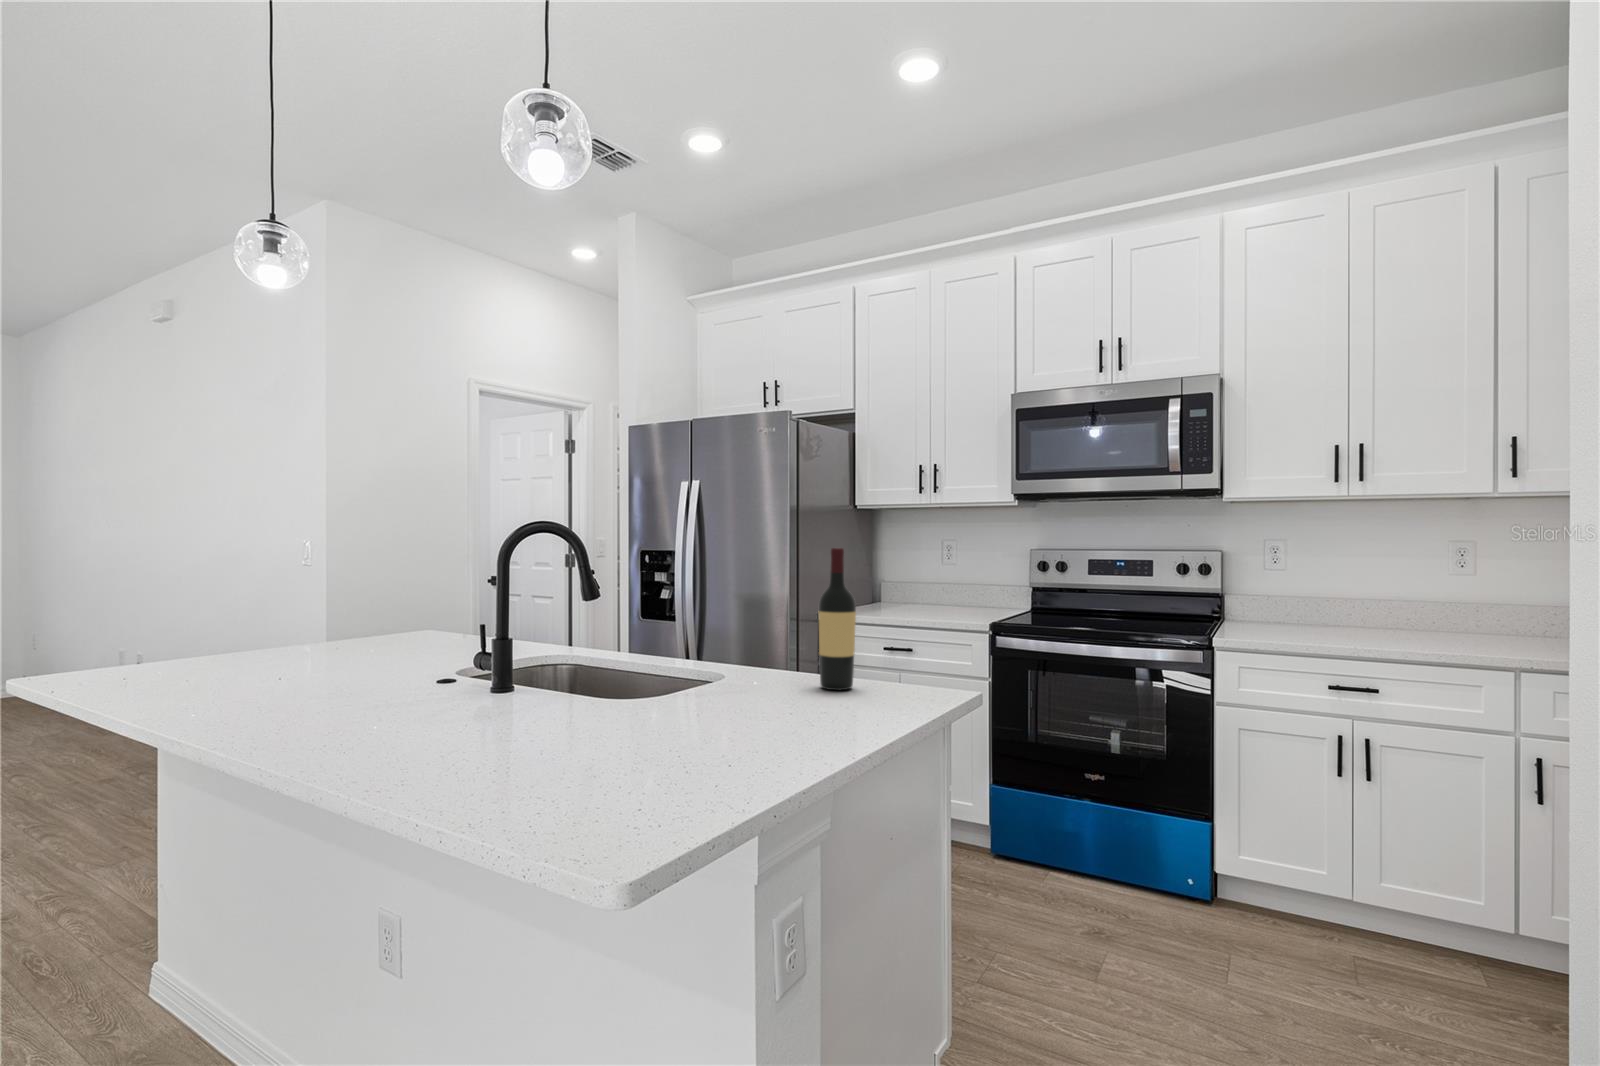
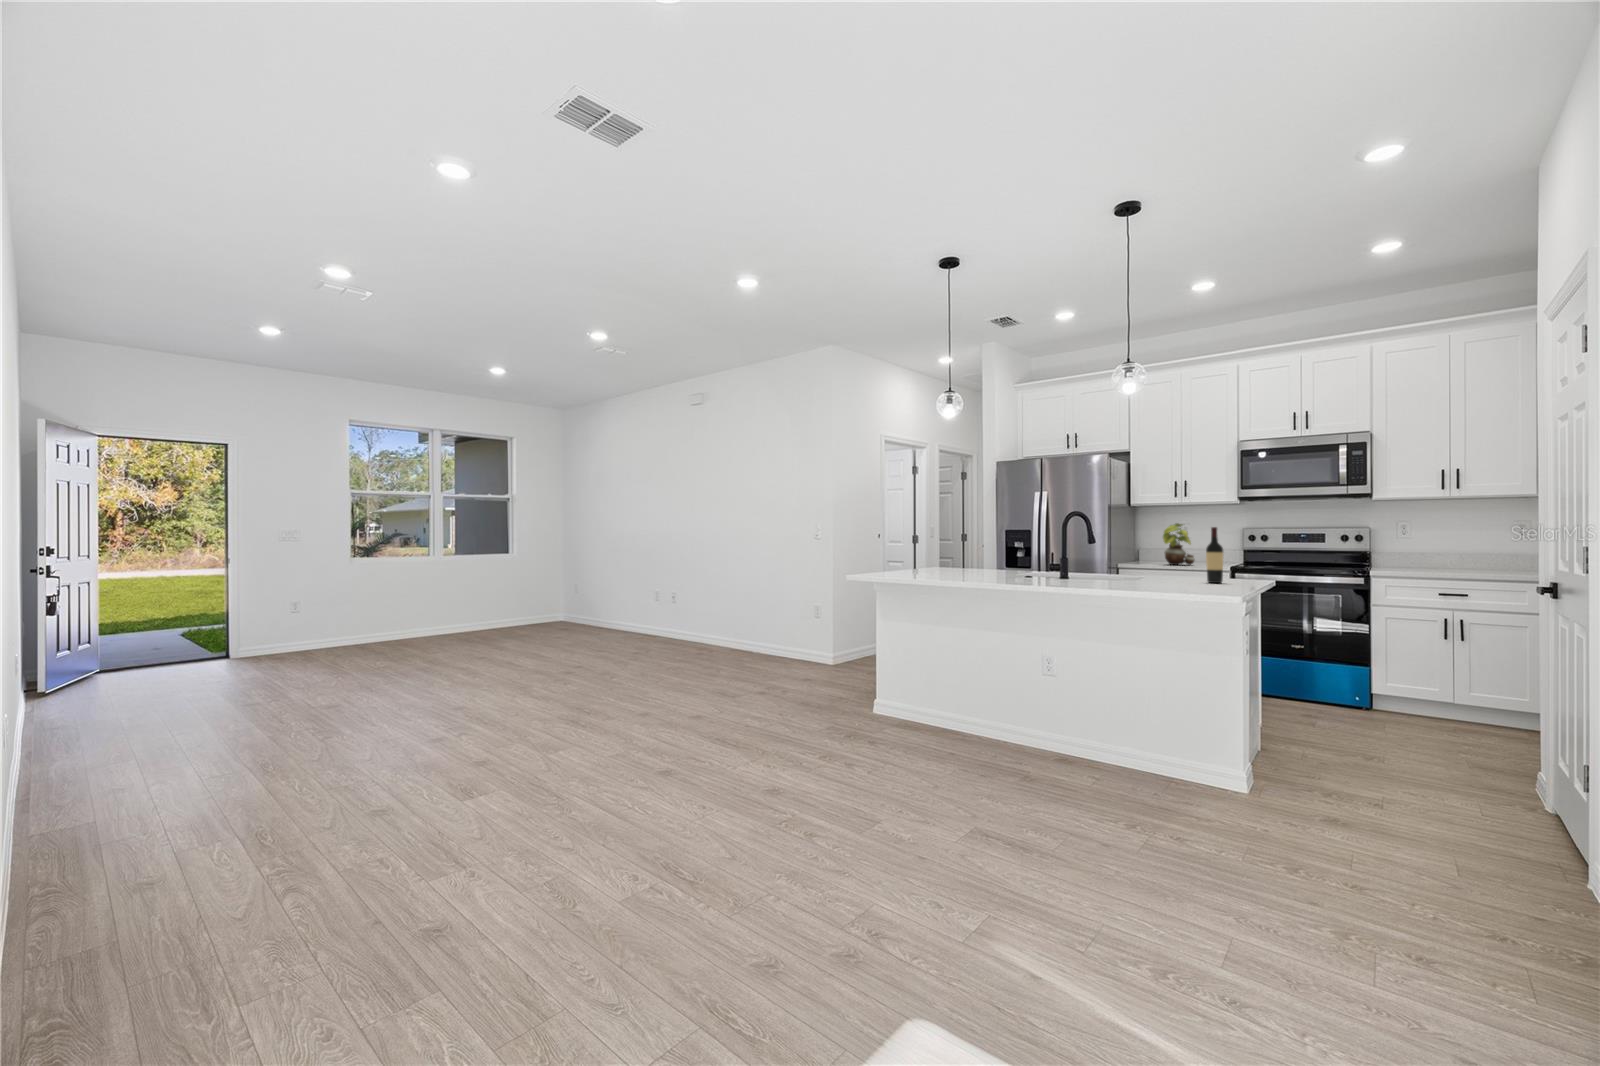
potted plant: none [902,539,960,612] -> present [1163,523,1195,565]

